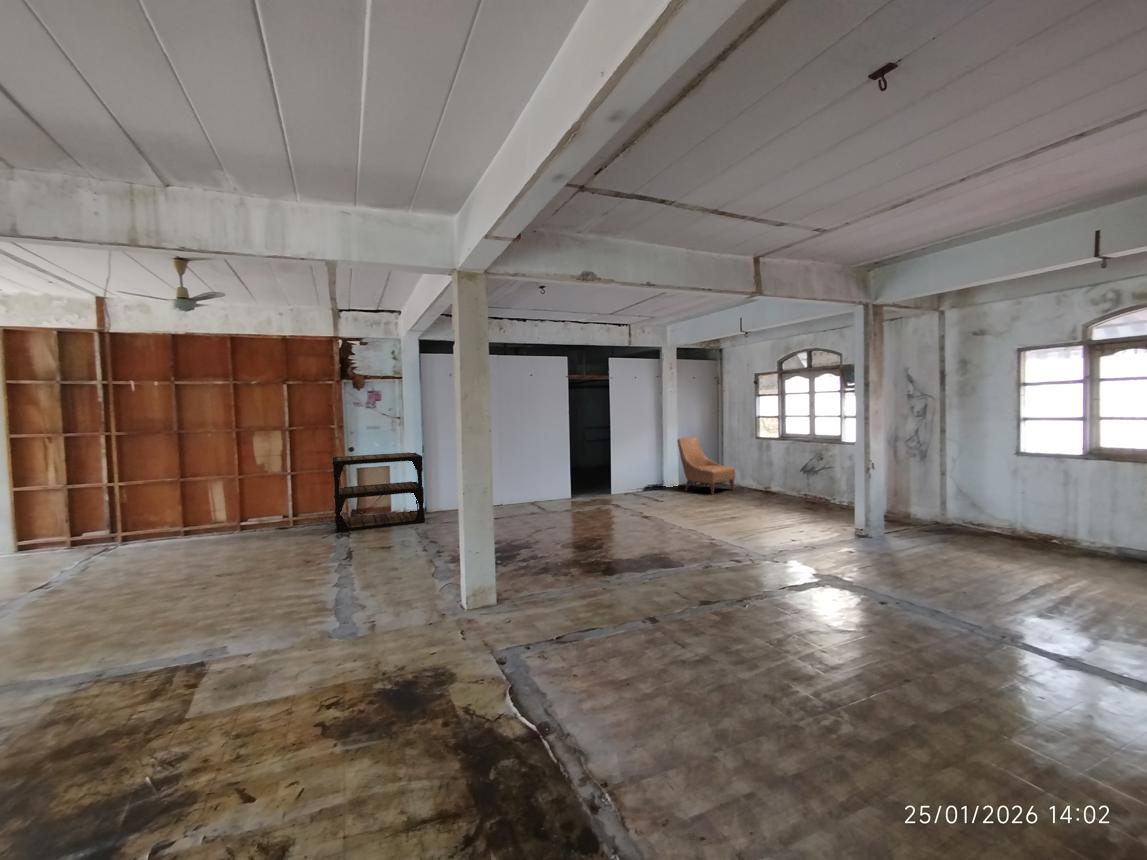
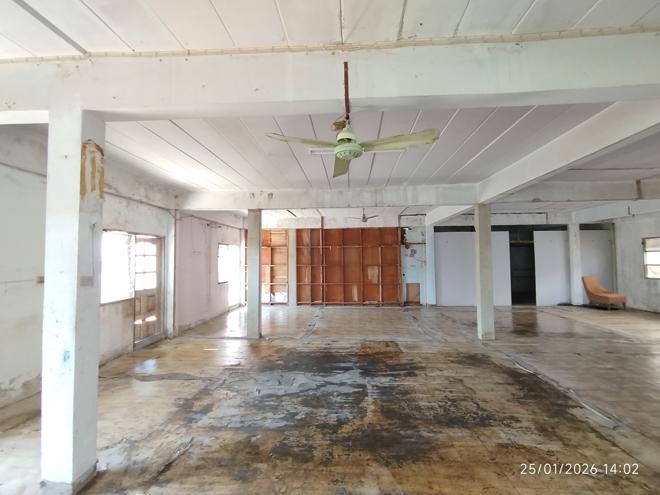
shelving unit: present [332,453,425,533] -> none [397,278,439,310]

